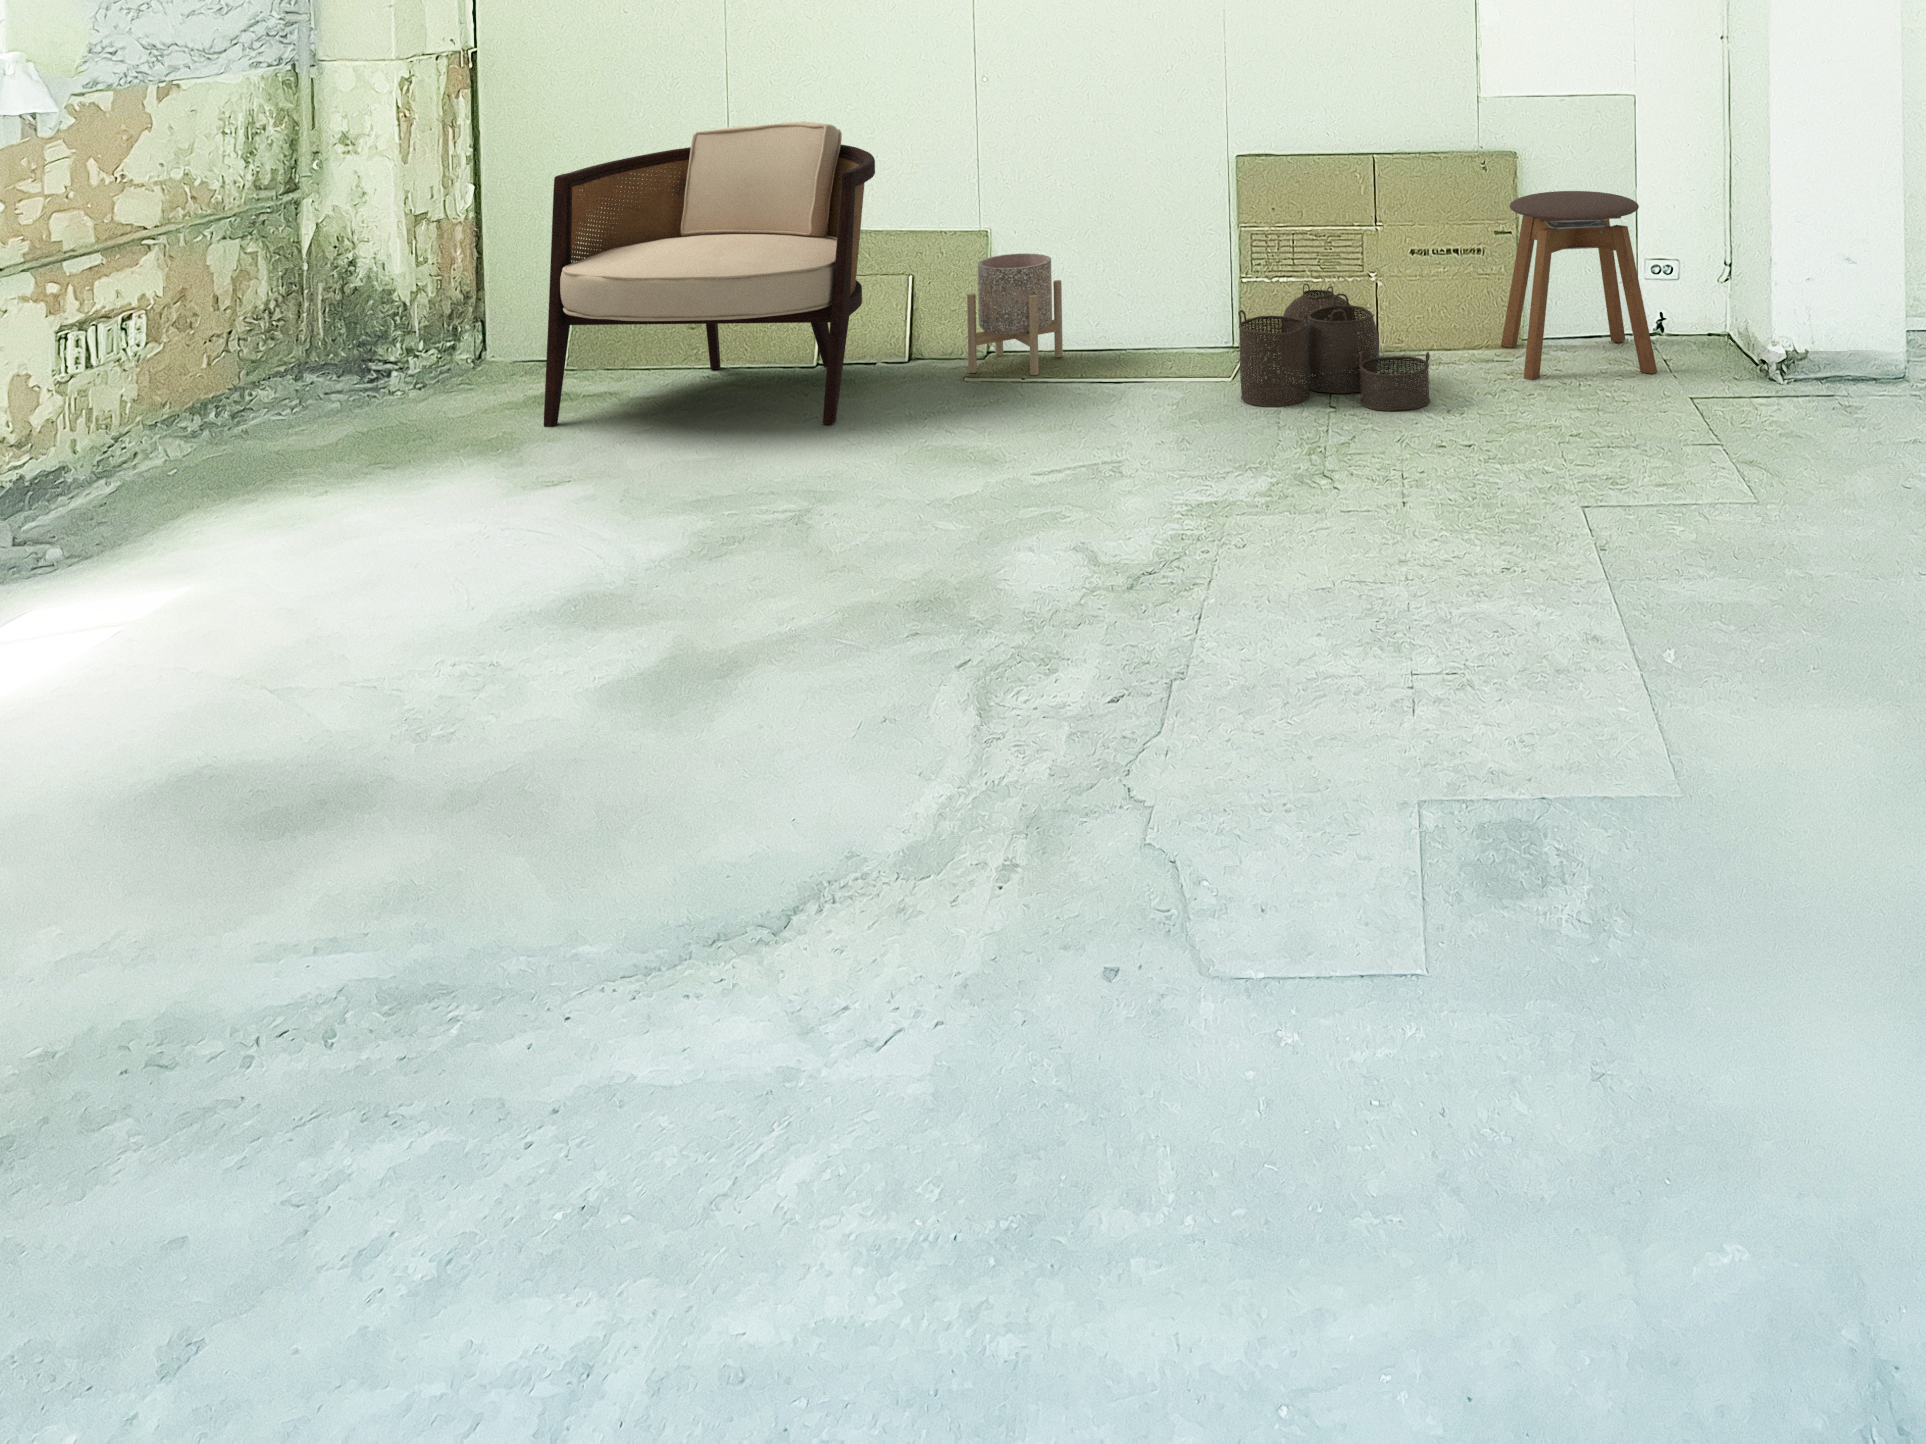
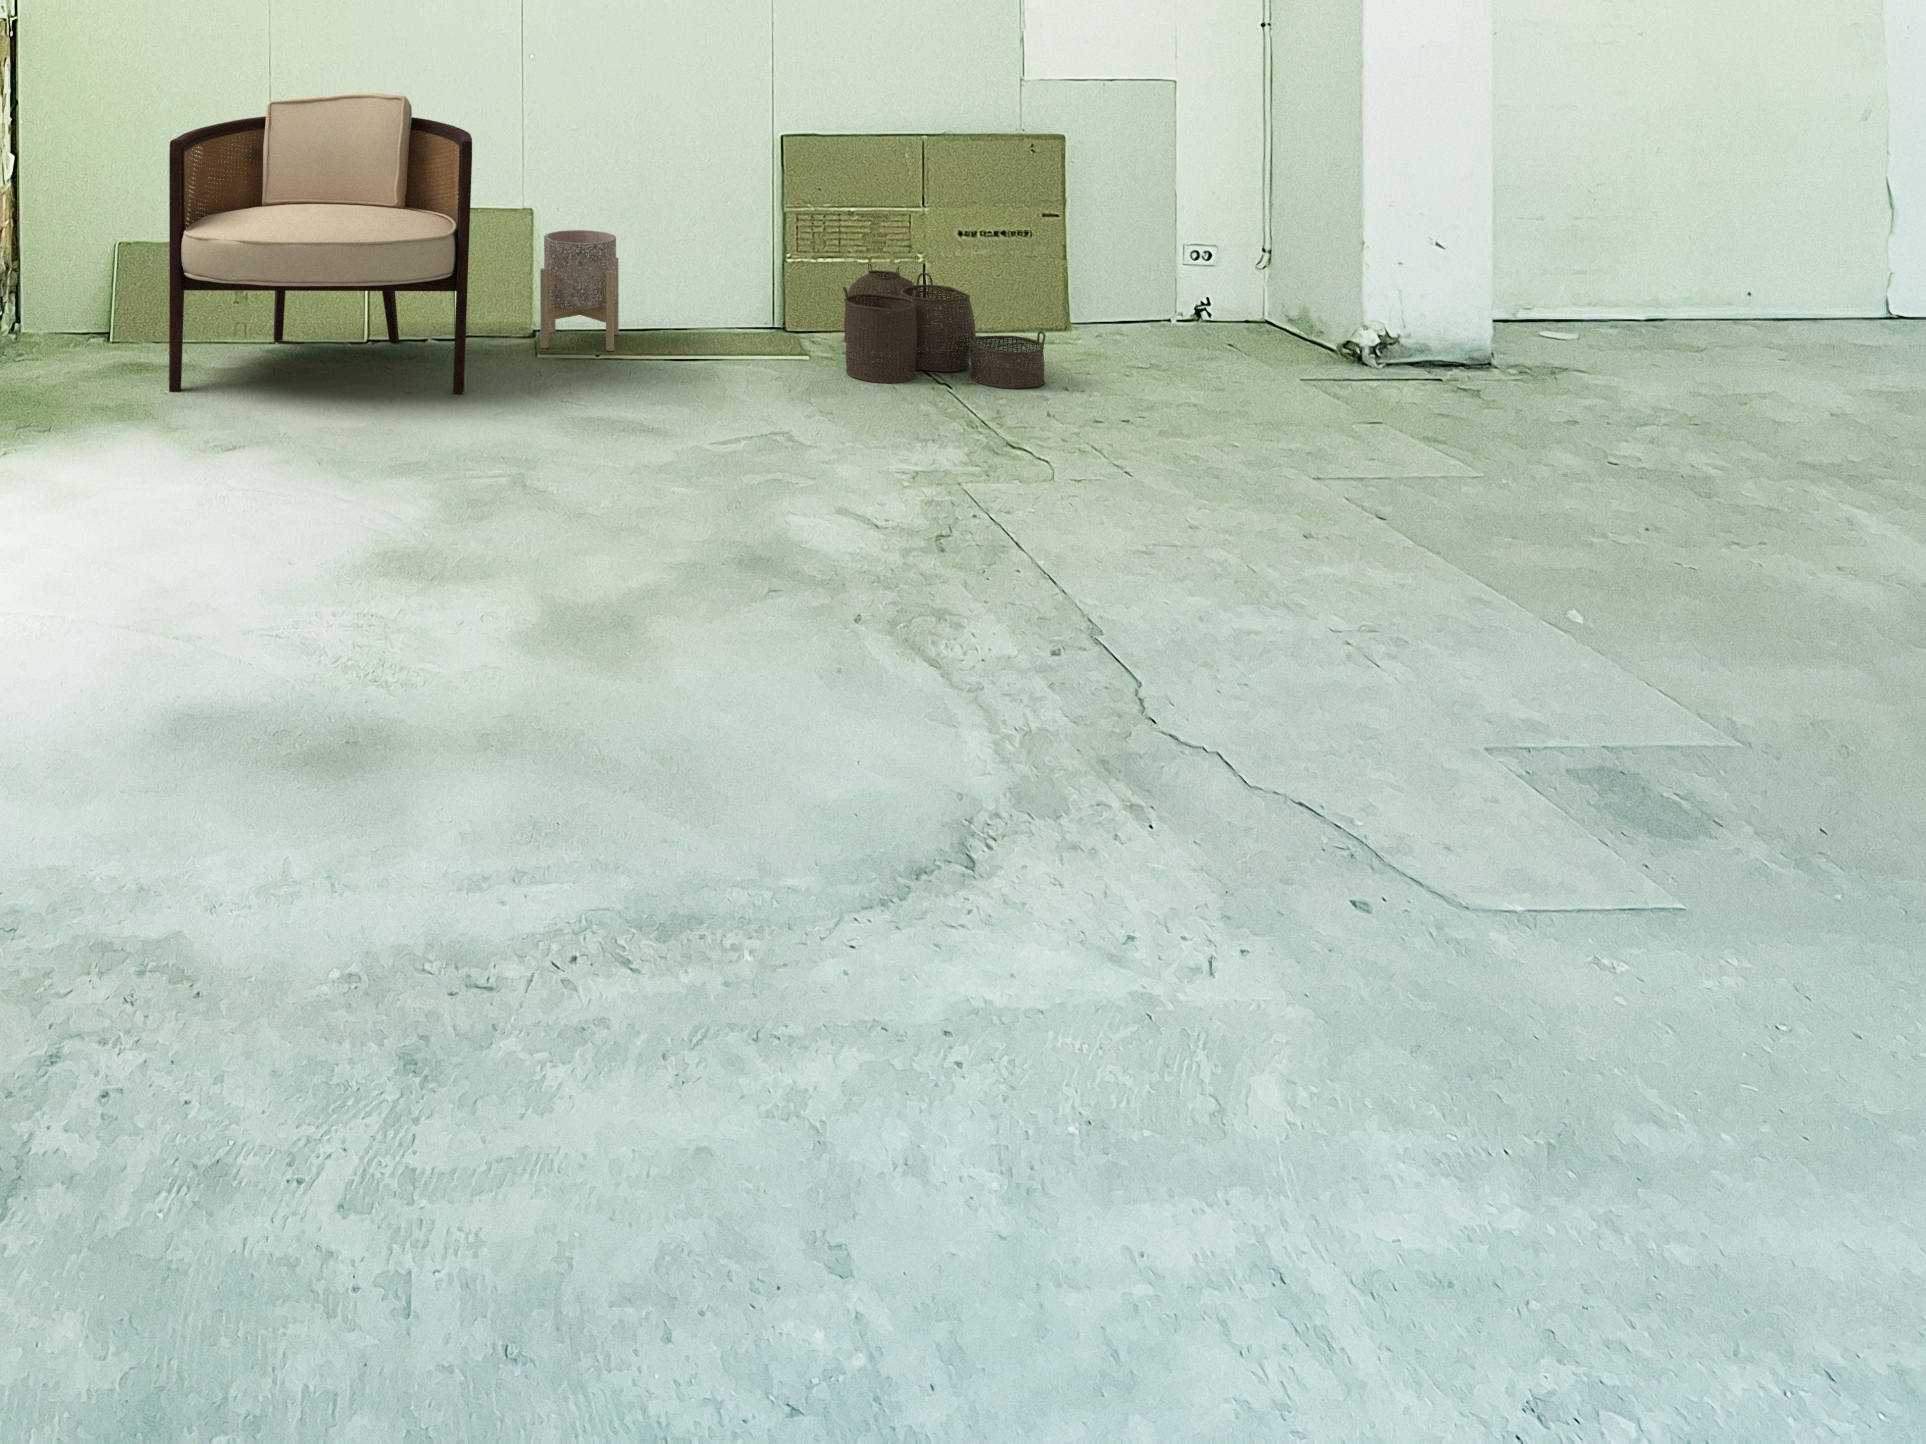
stool: present [1501,191,1657,380] -> none [1051,177,1239,362]

